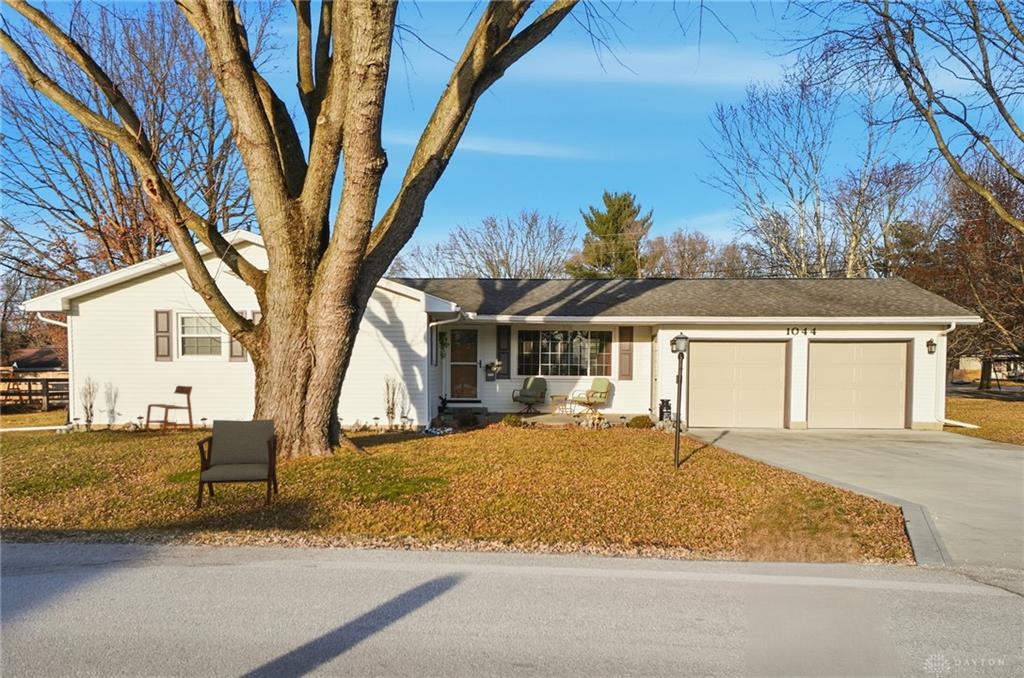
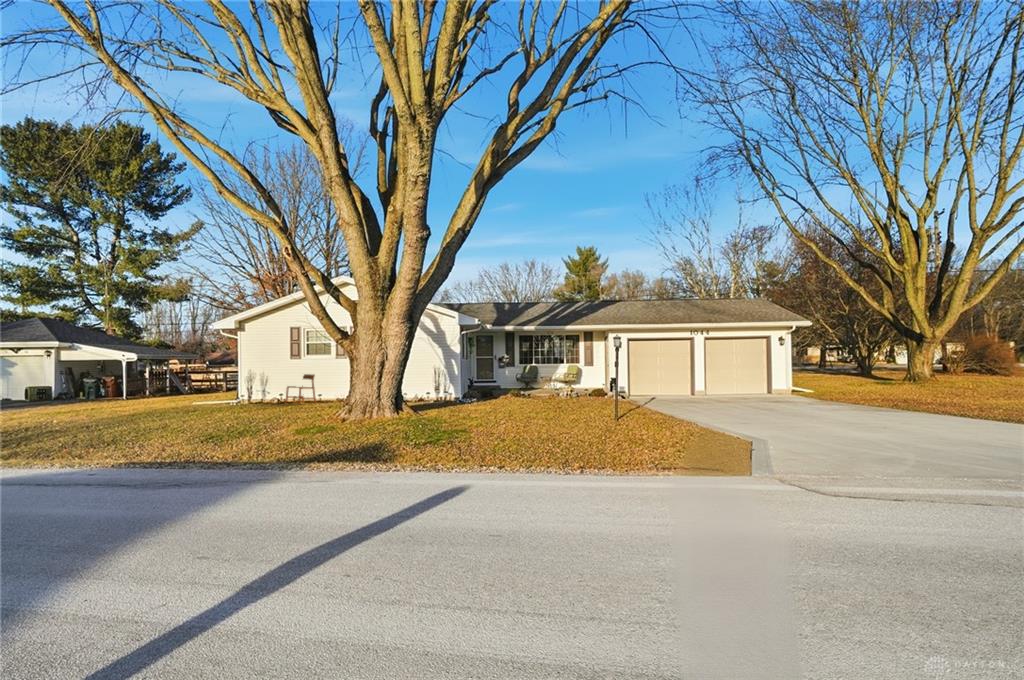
lounge chair: present [197,419,278,508] -> none [347,386,386,431]

